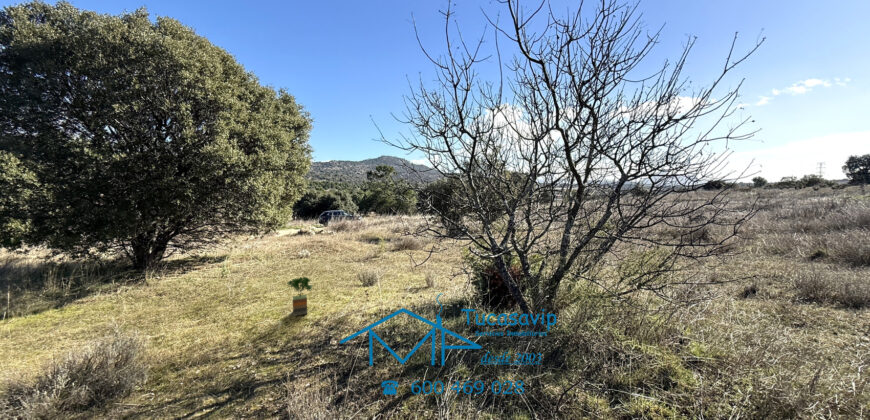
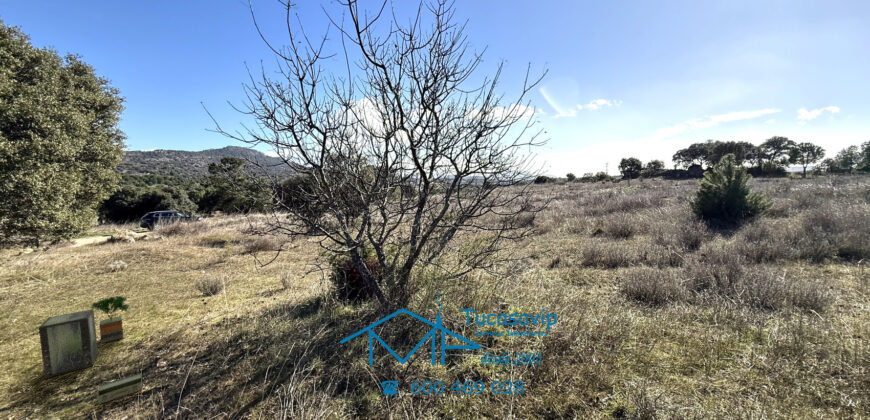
storage box: none [256,286,291,340] -> present [39,309,98,378]
toolbox: none [290,350,321,374] -> present [97,373,142,404]

